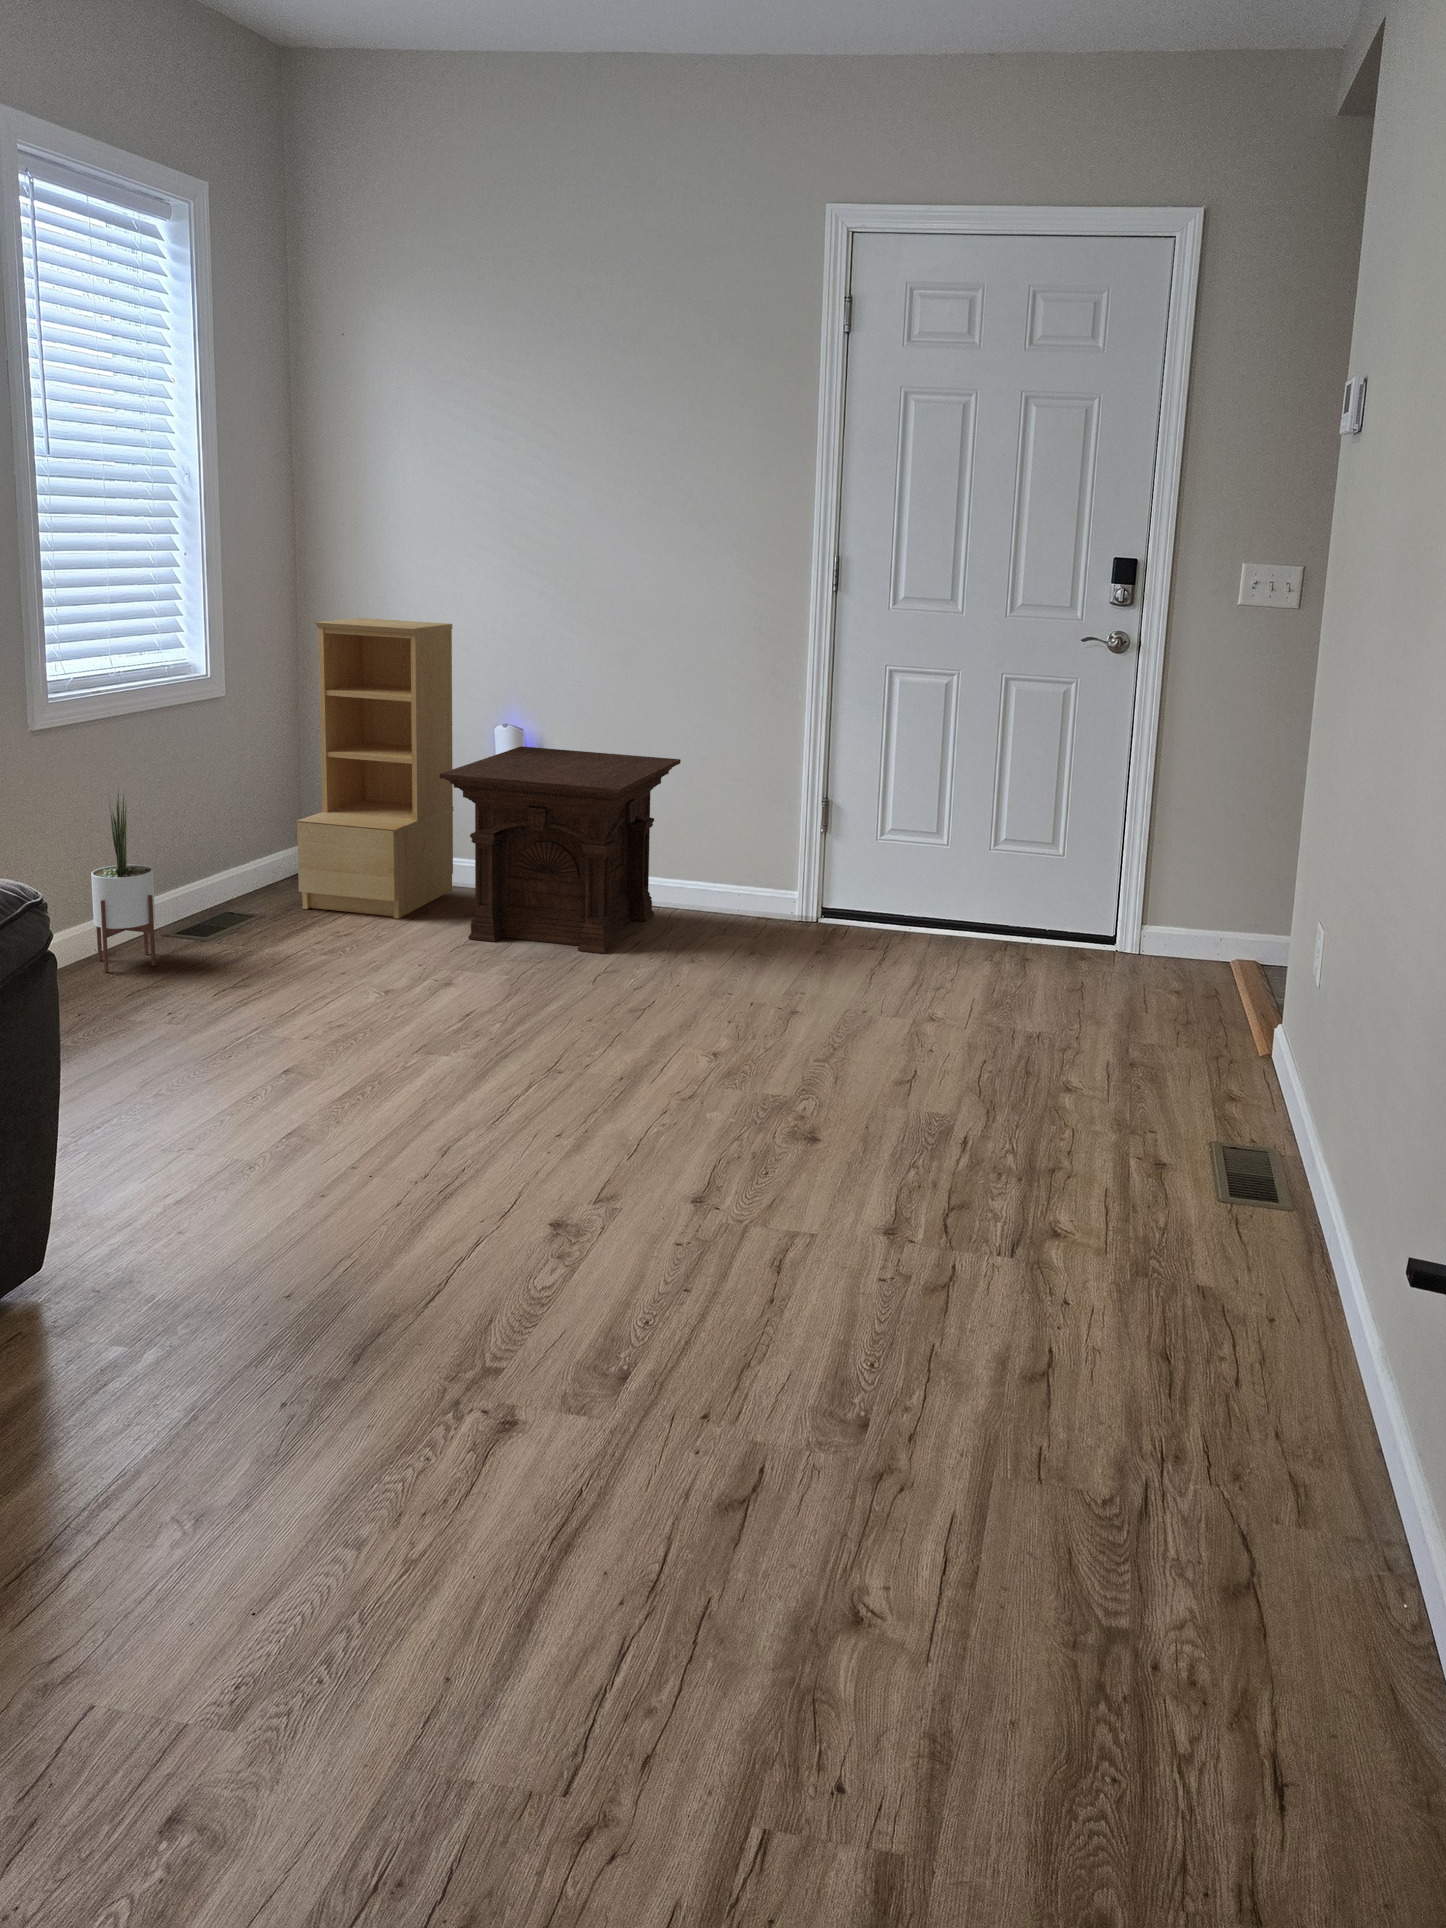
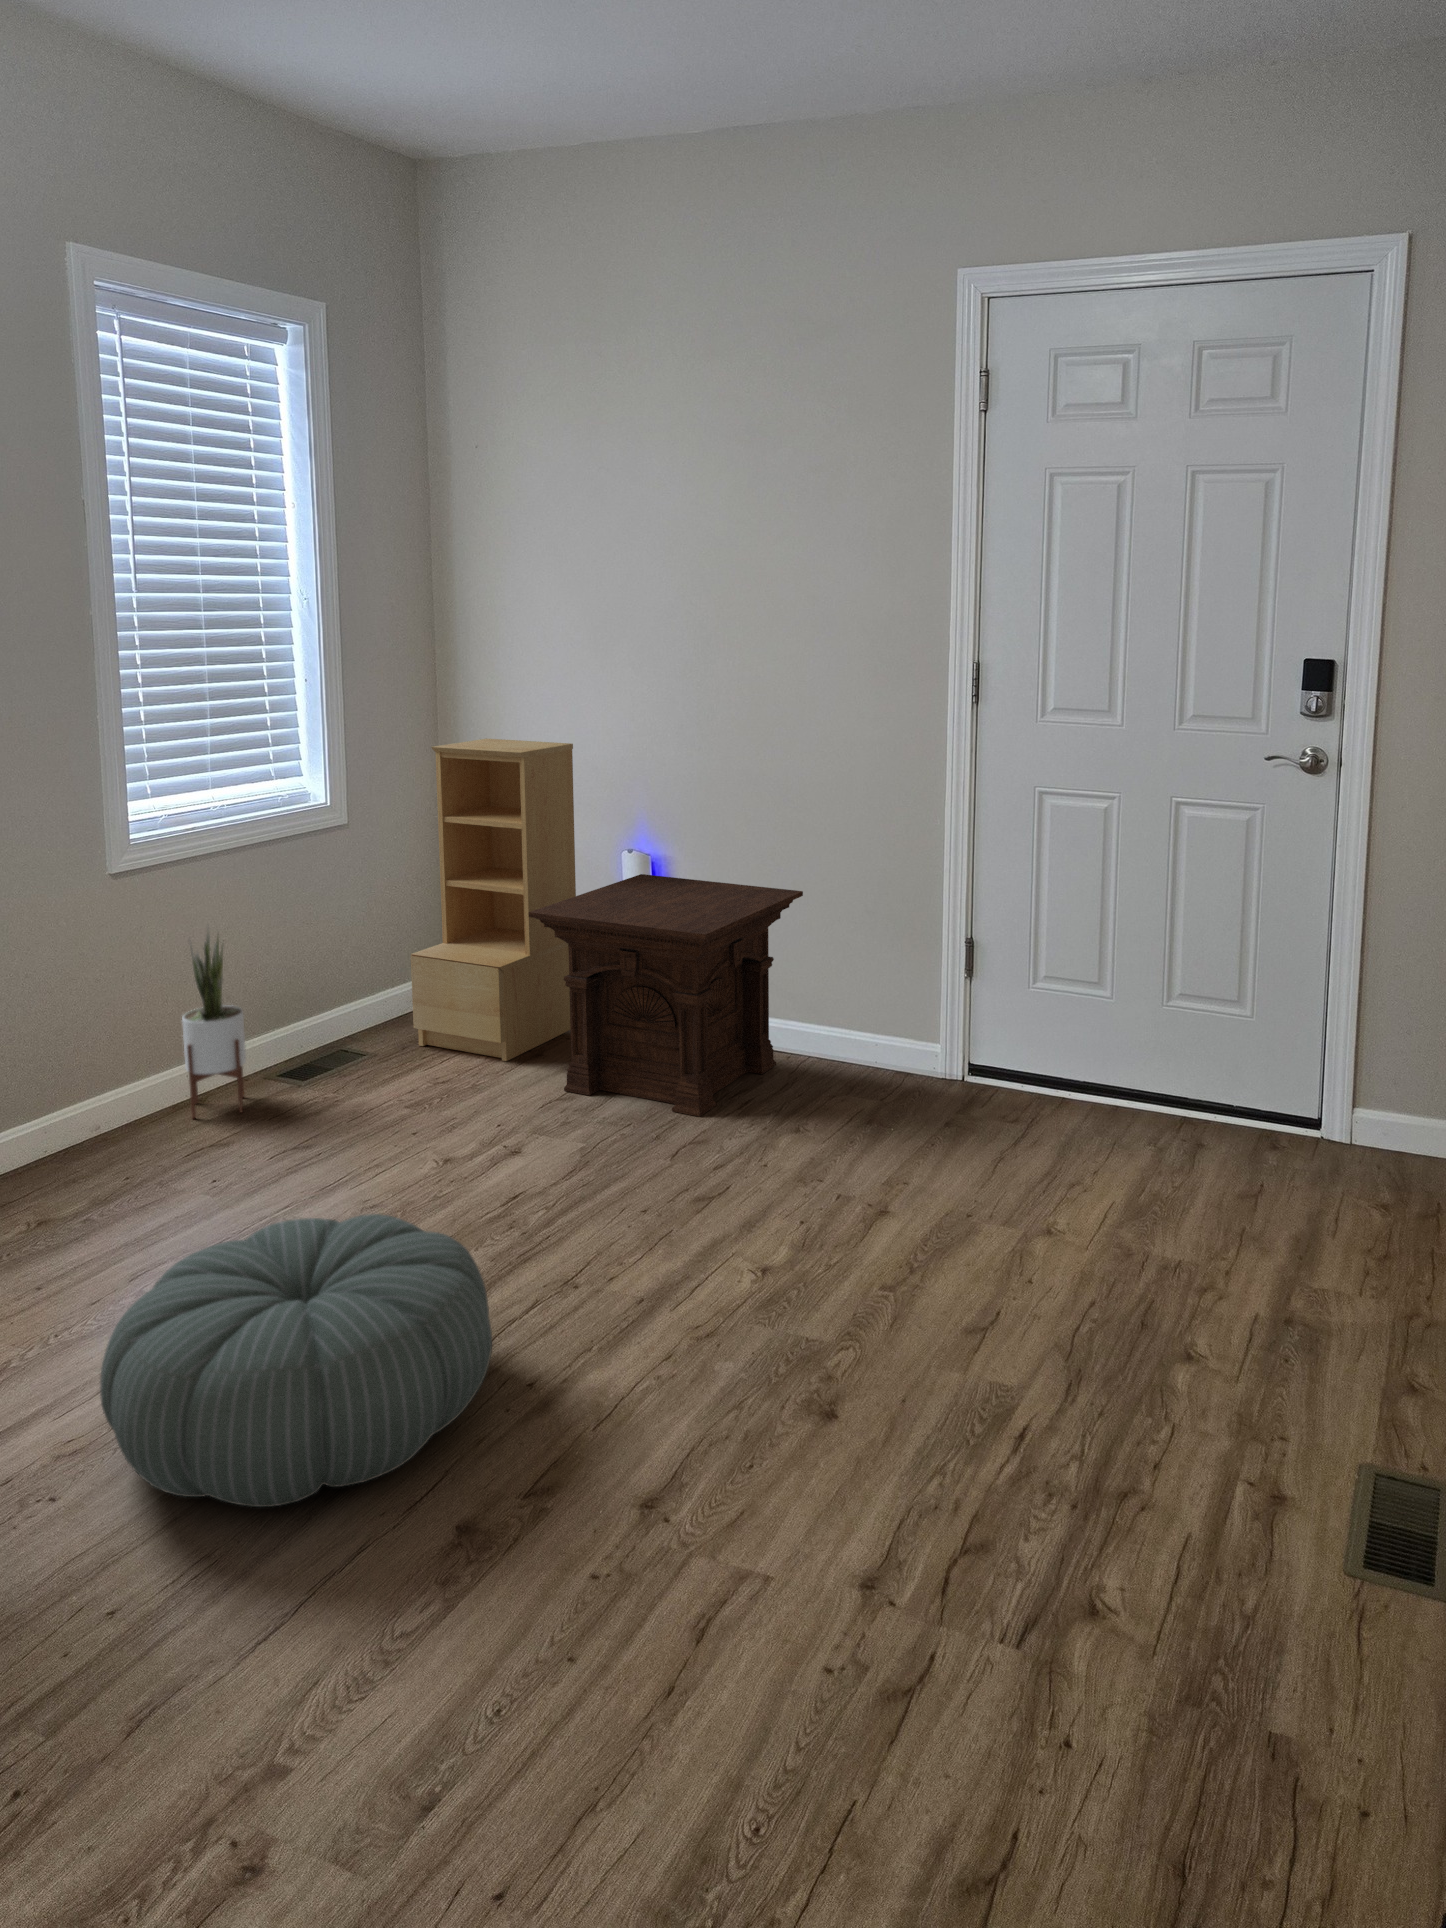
pouf: none [203,1008,539,1227] -> present [100,1214,492,1507]

